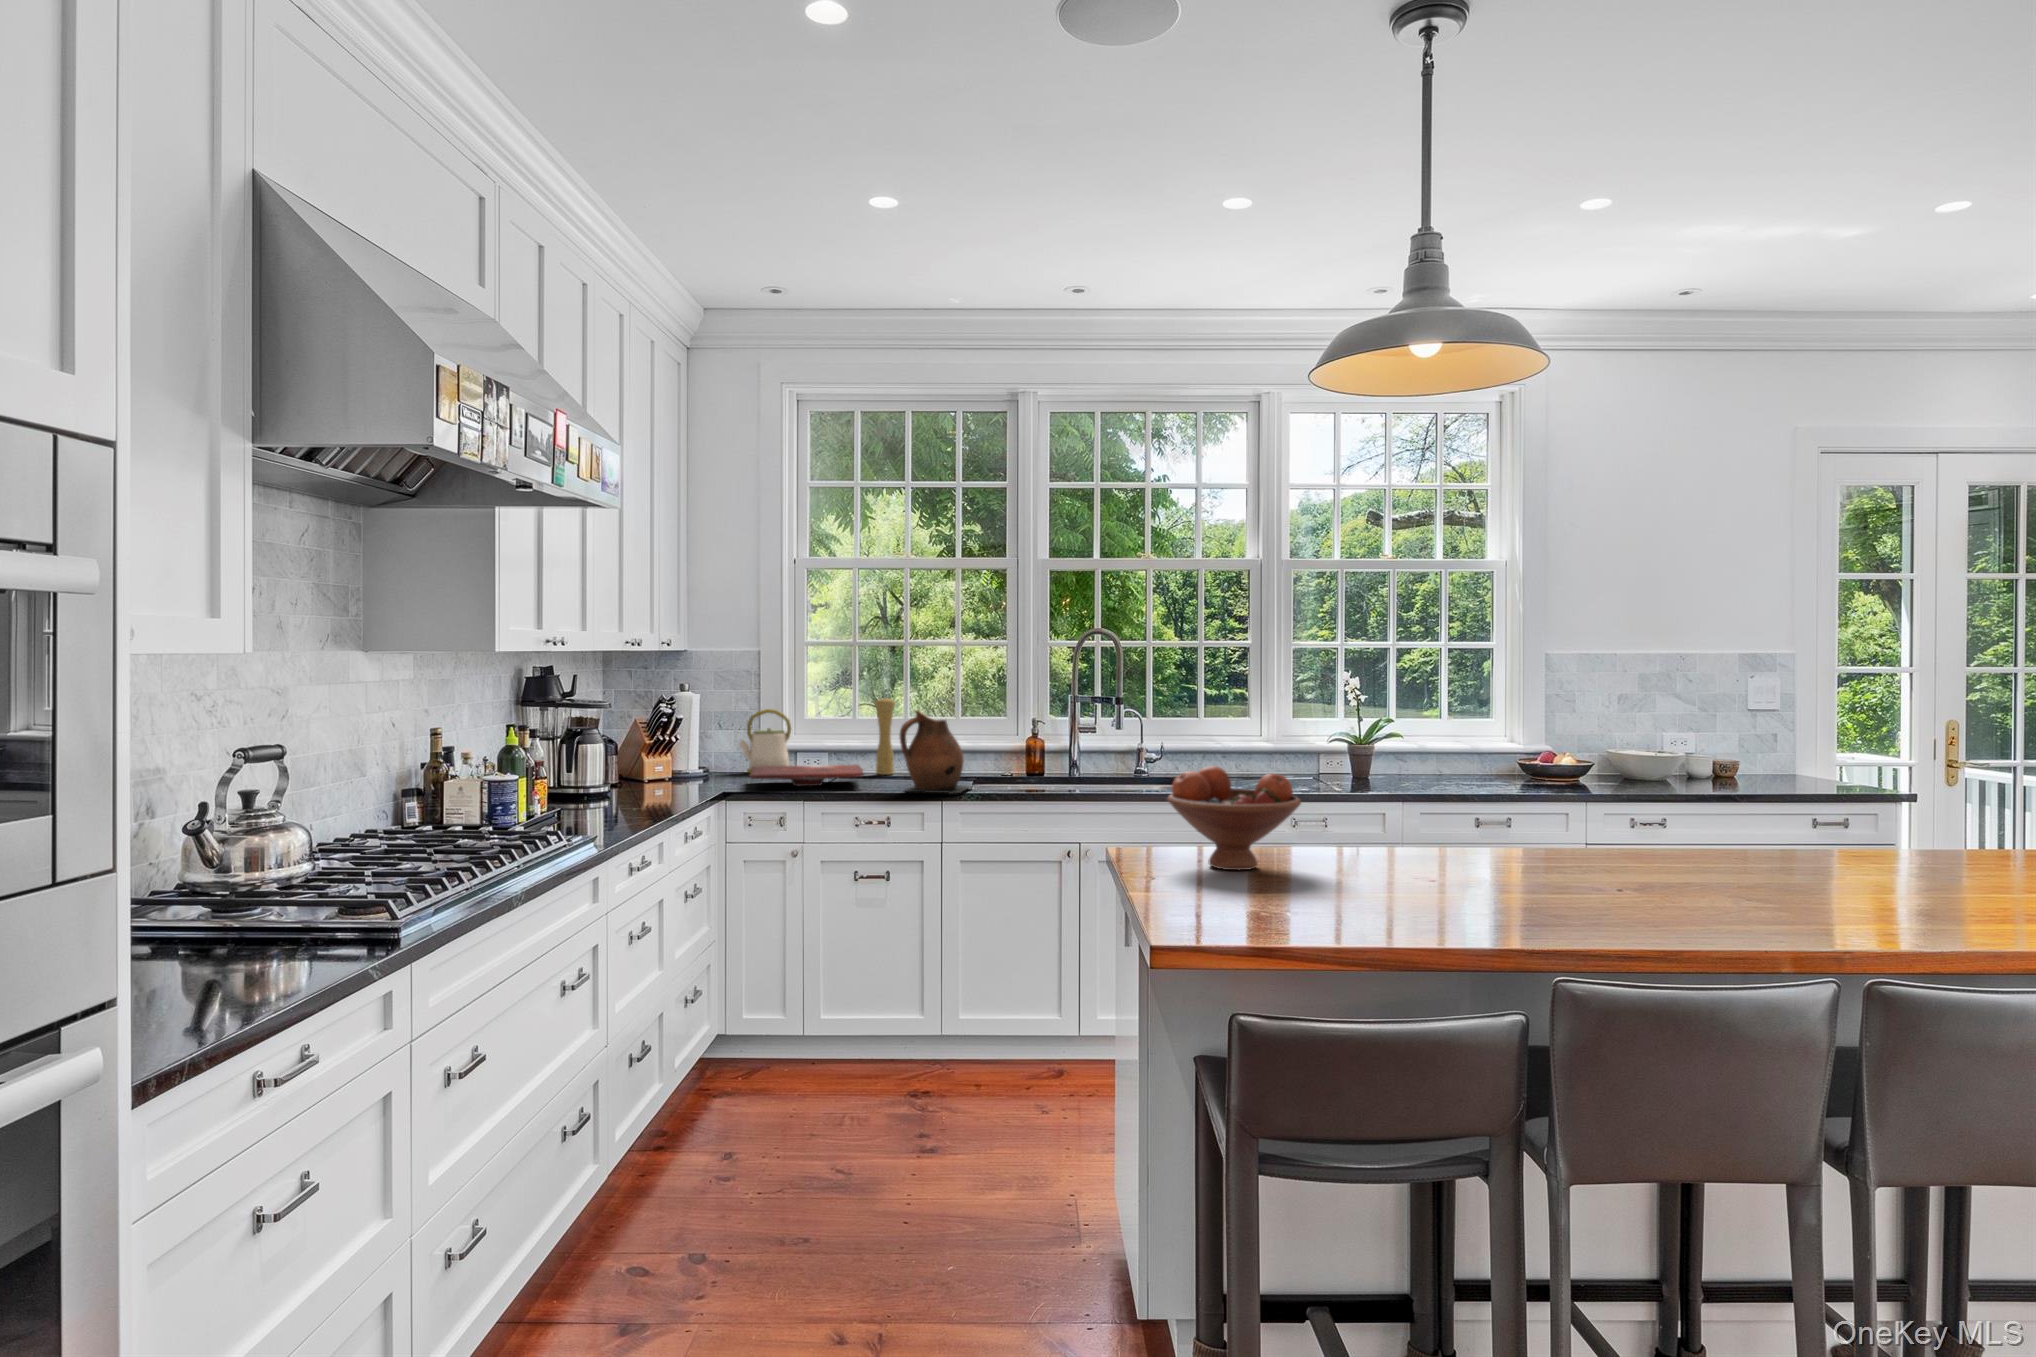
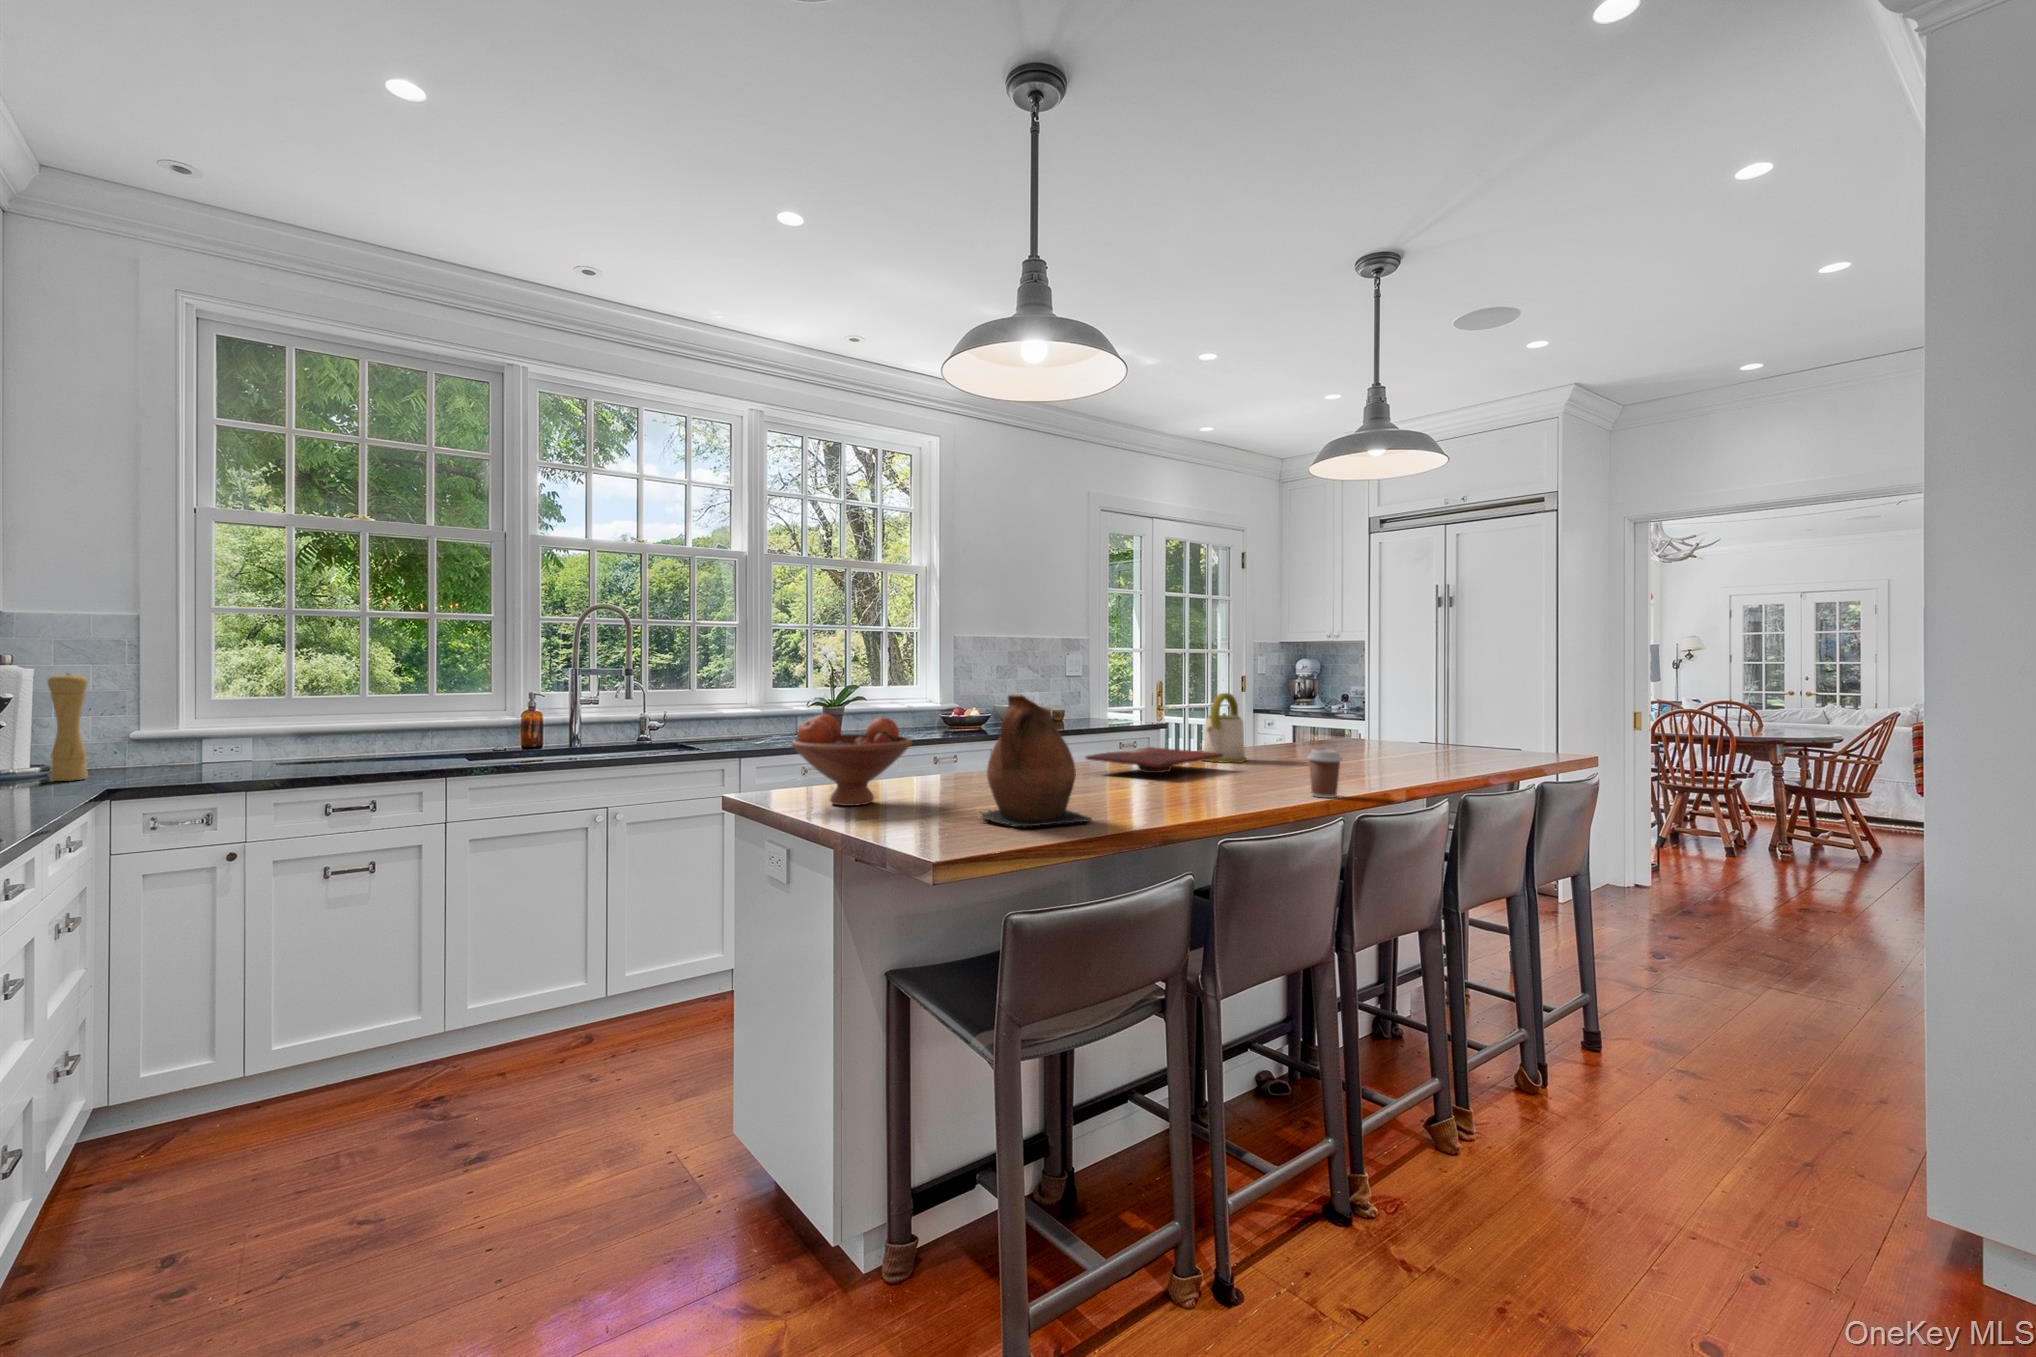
pepper mill: present [875,698,895,775] -> present [48,673,88,781]
kettle: present [739,709,791,774] -> present [1203,693,1247,763]
ceramic pitcher: present [900,710,972,794] -> present [980,695,1091,827]
cutting board: present [749,765,864,786] -> present [1086,747,1223,773]
coffee cup: none [1885,864,1953,944] -> present [1307,749,1343,798]

